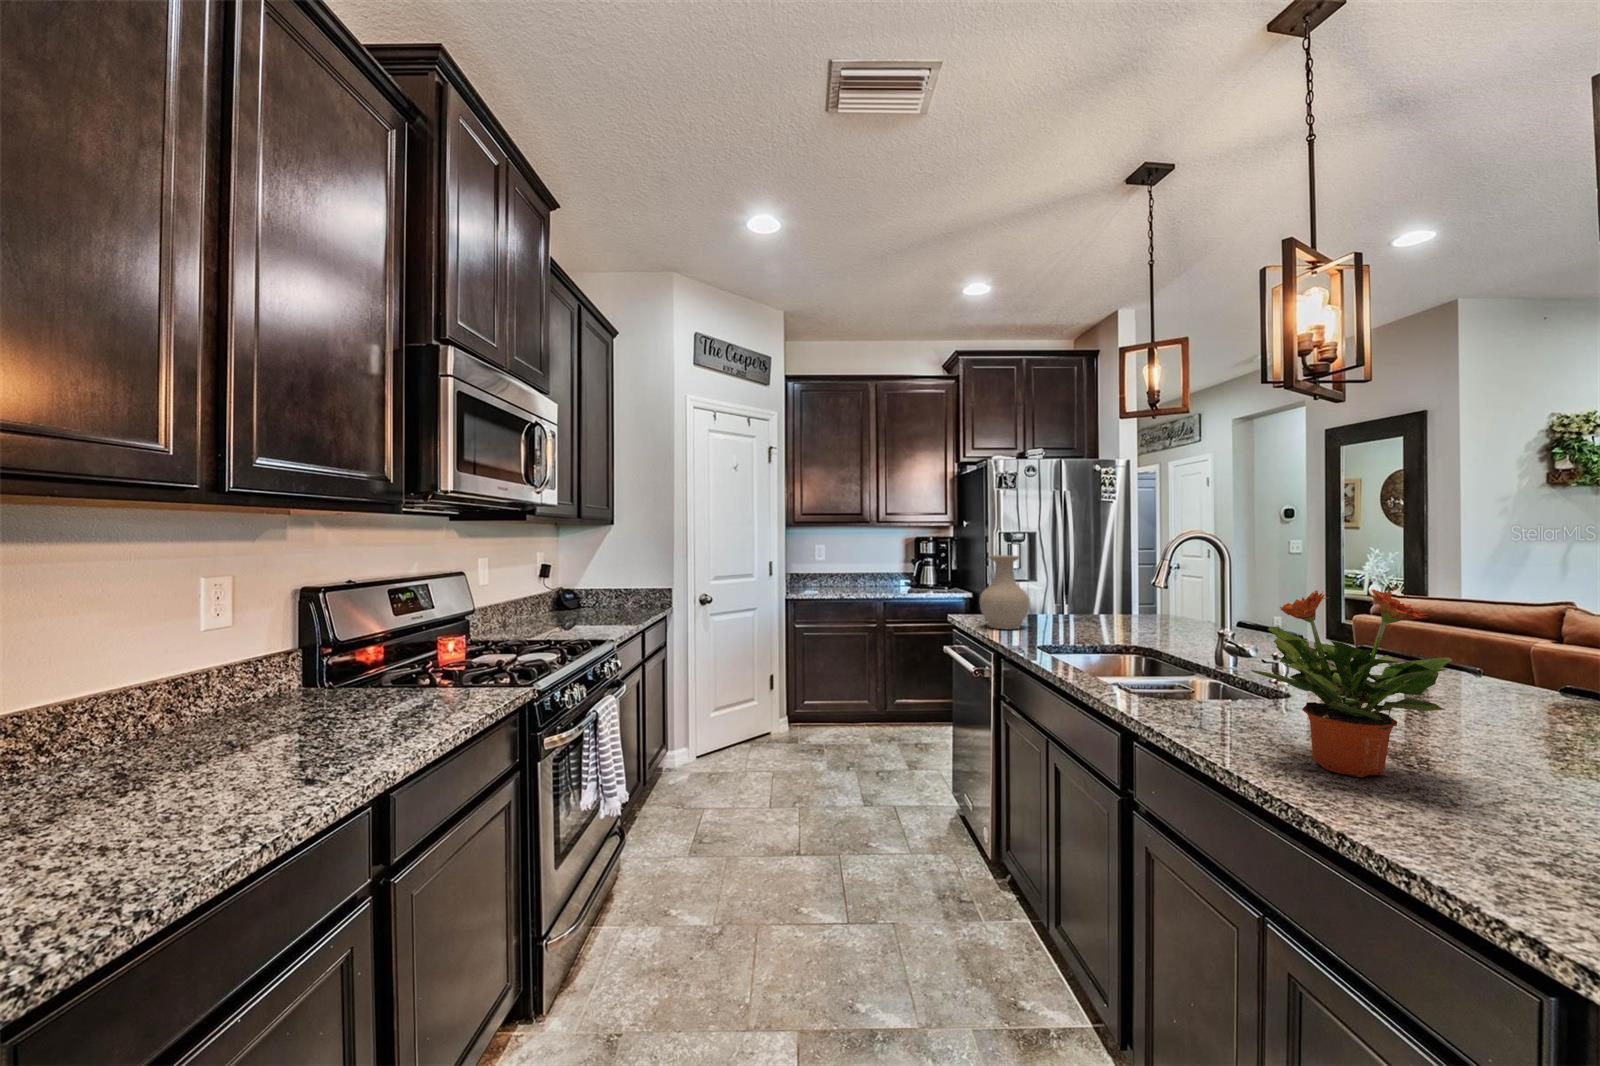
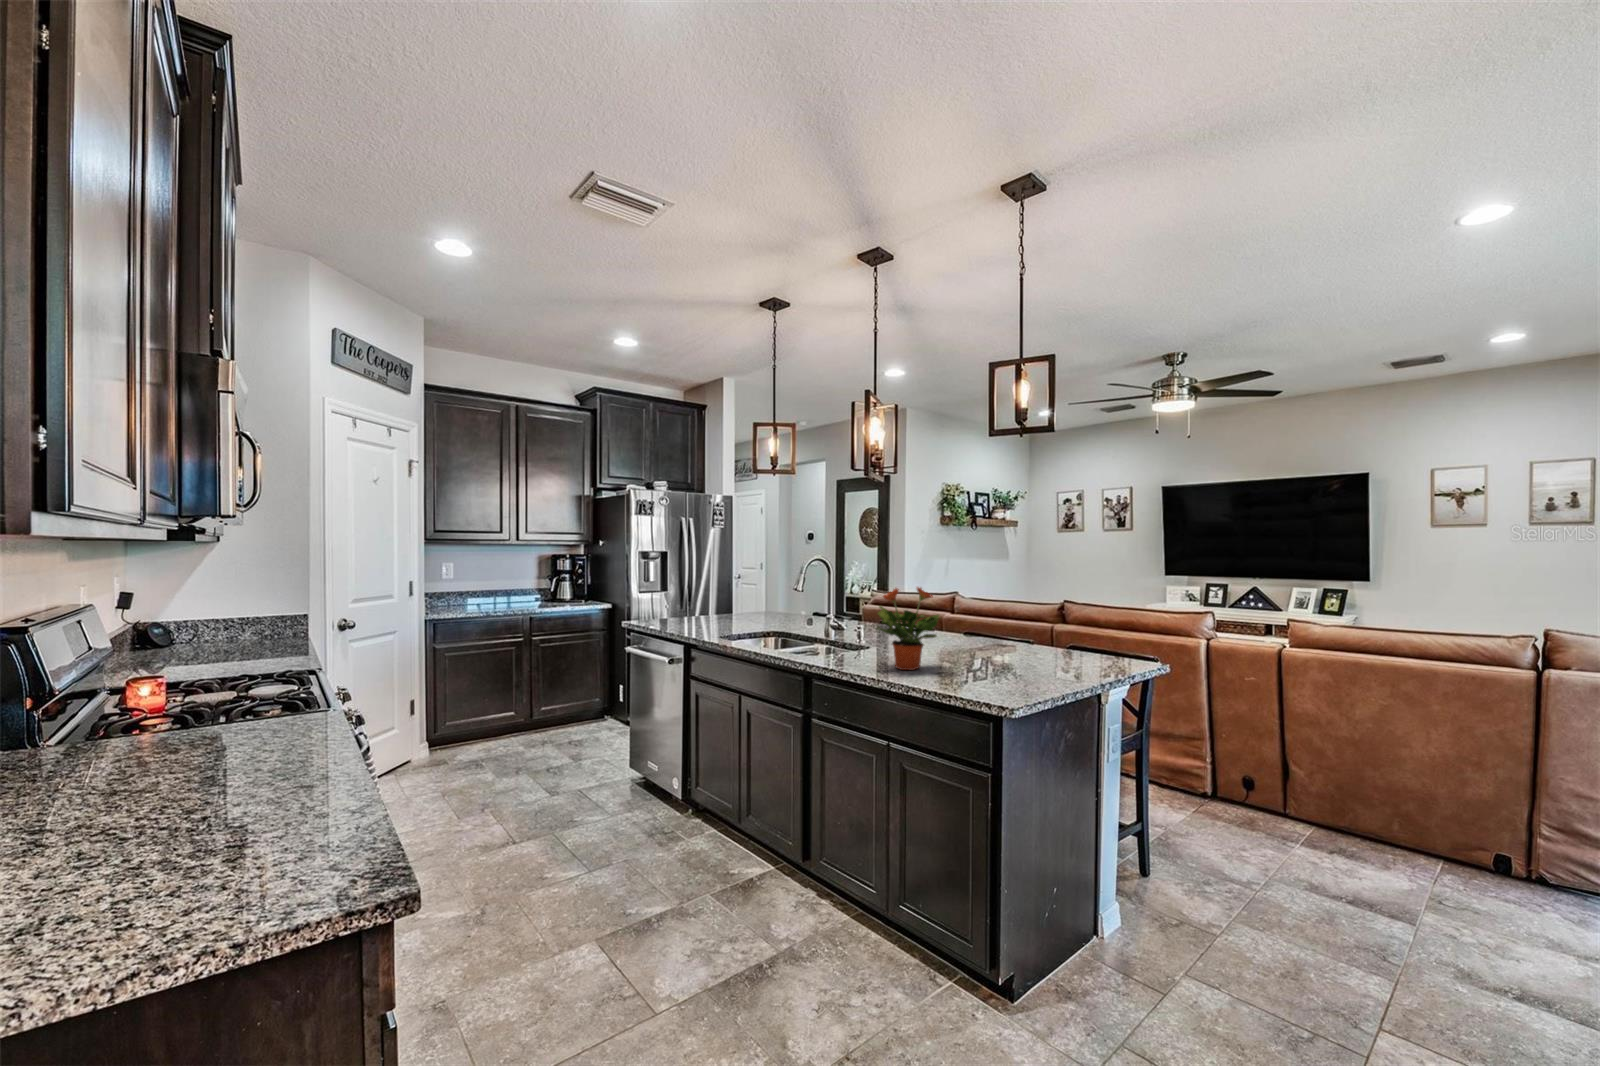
vase: present [980,555,1030,629] -> none [660,571,698,628]

